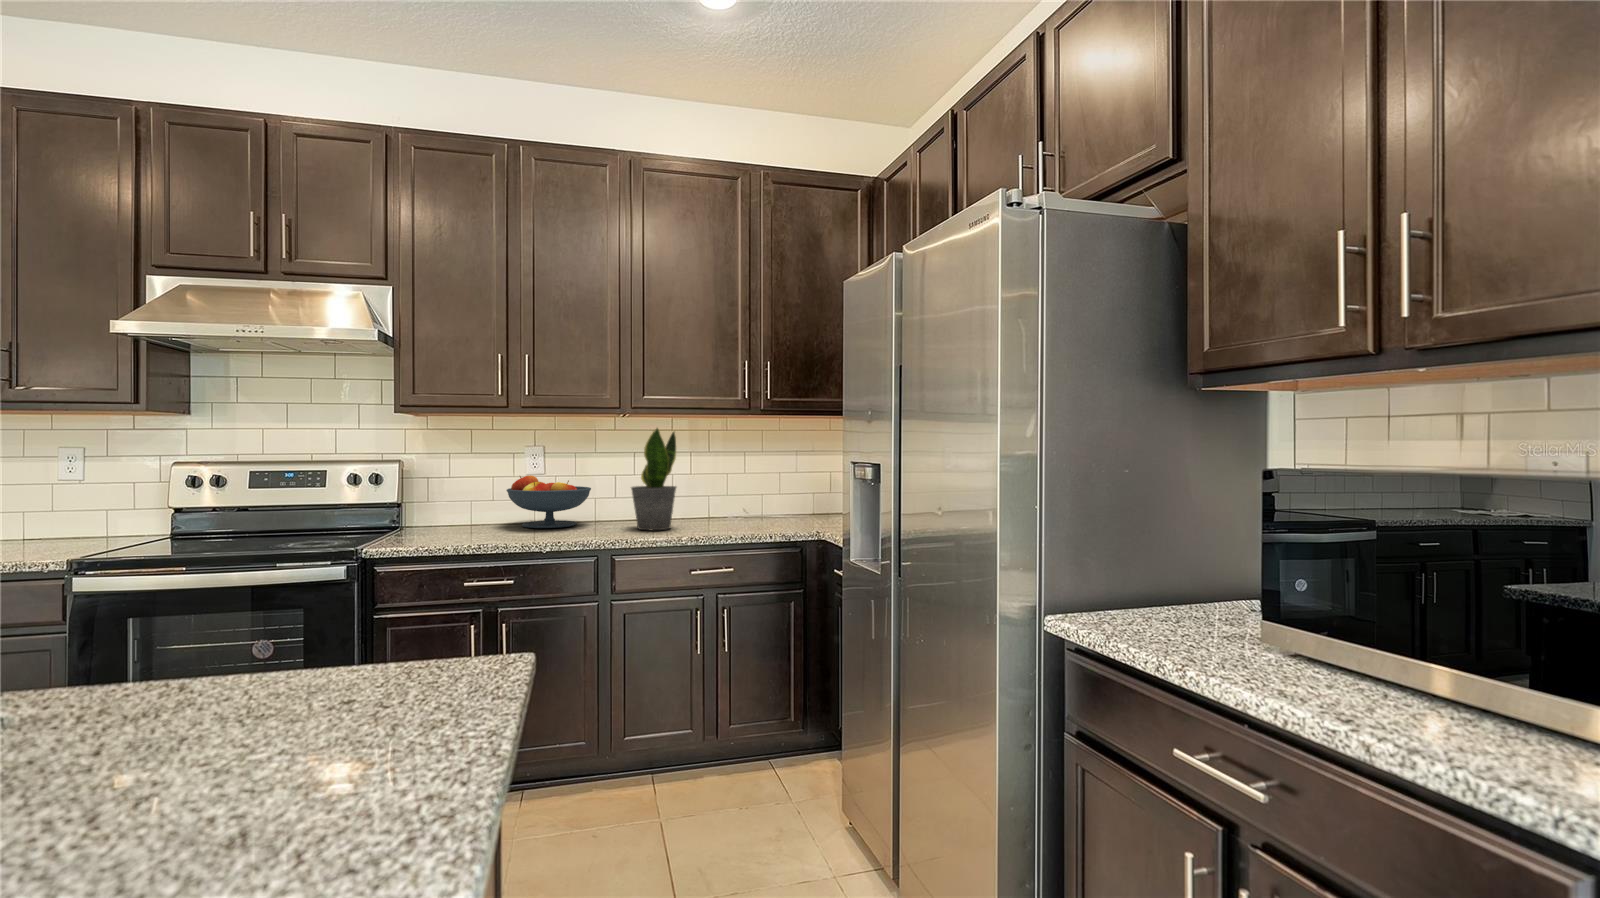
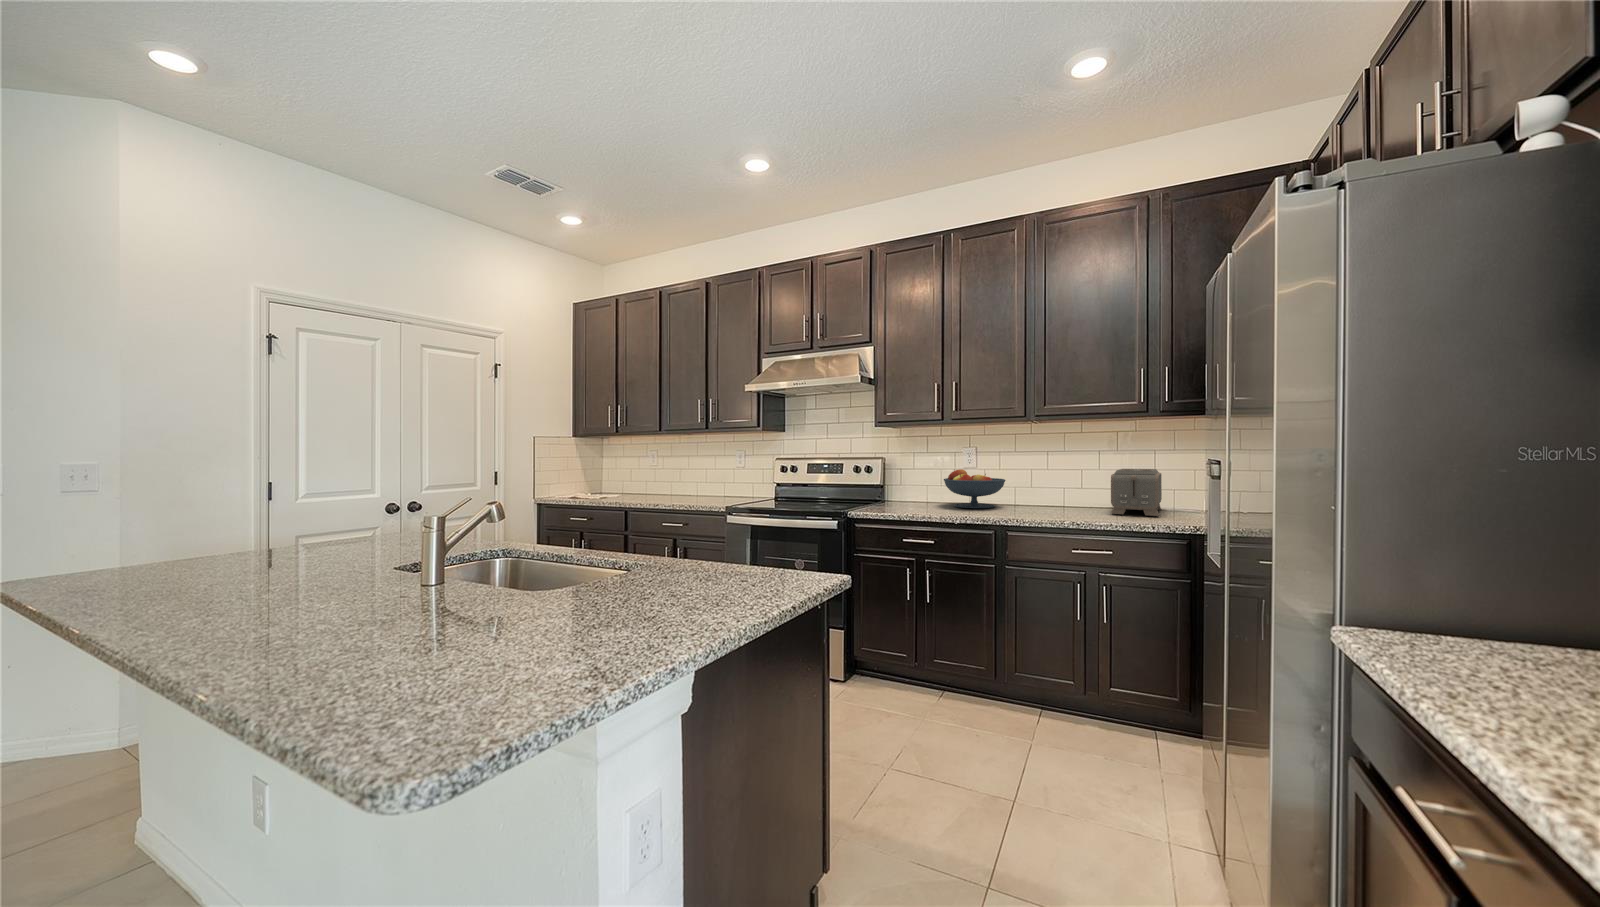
potted plant: present [631,428,676,530] -> none [1031,431,1071,515]
toaster: none [709,471,762,523] -> present [1111,469,1162,516]

